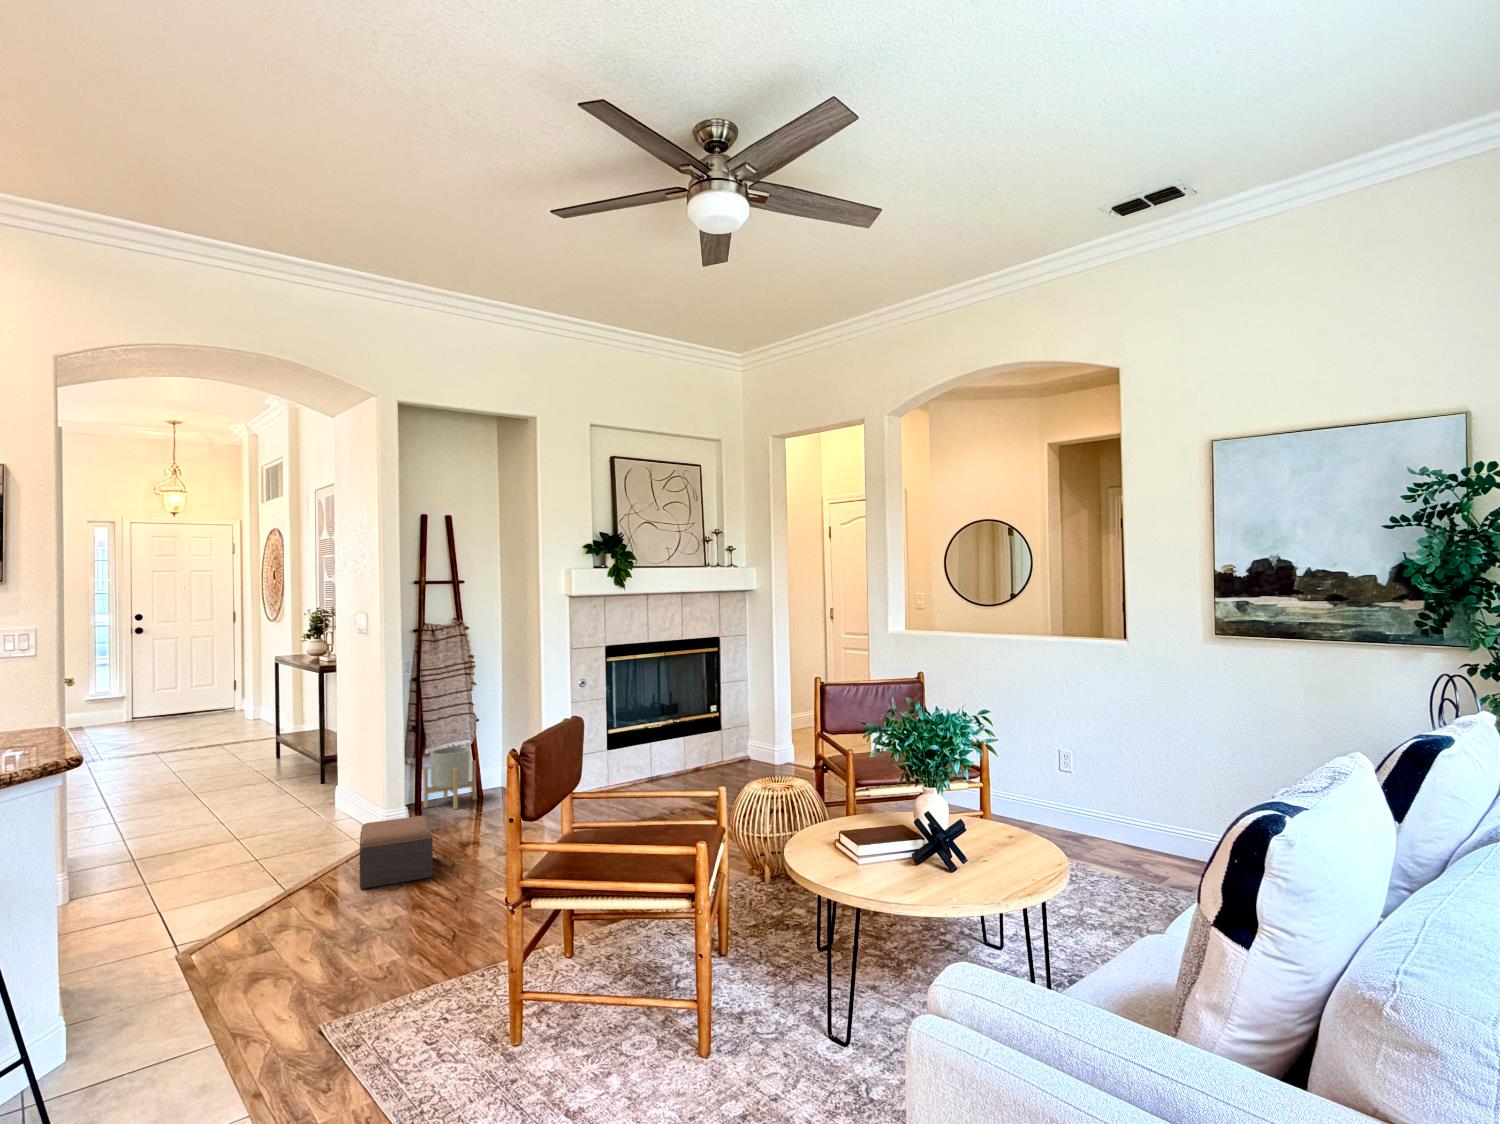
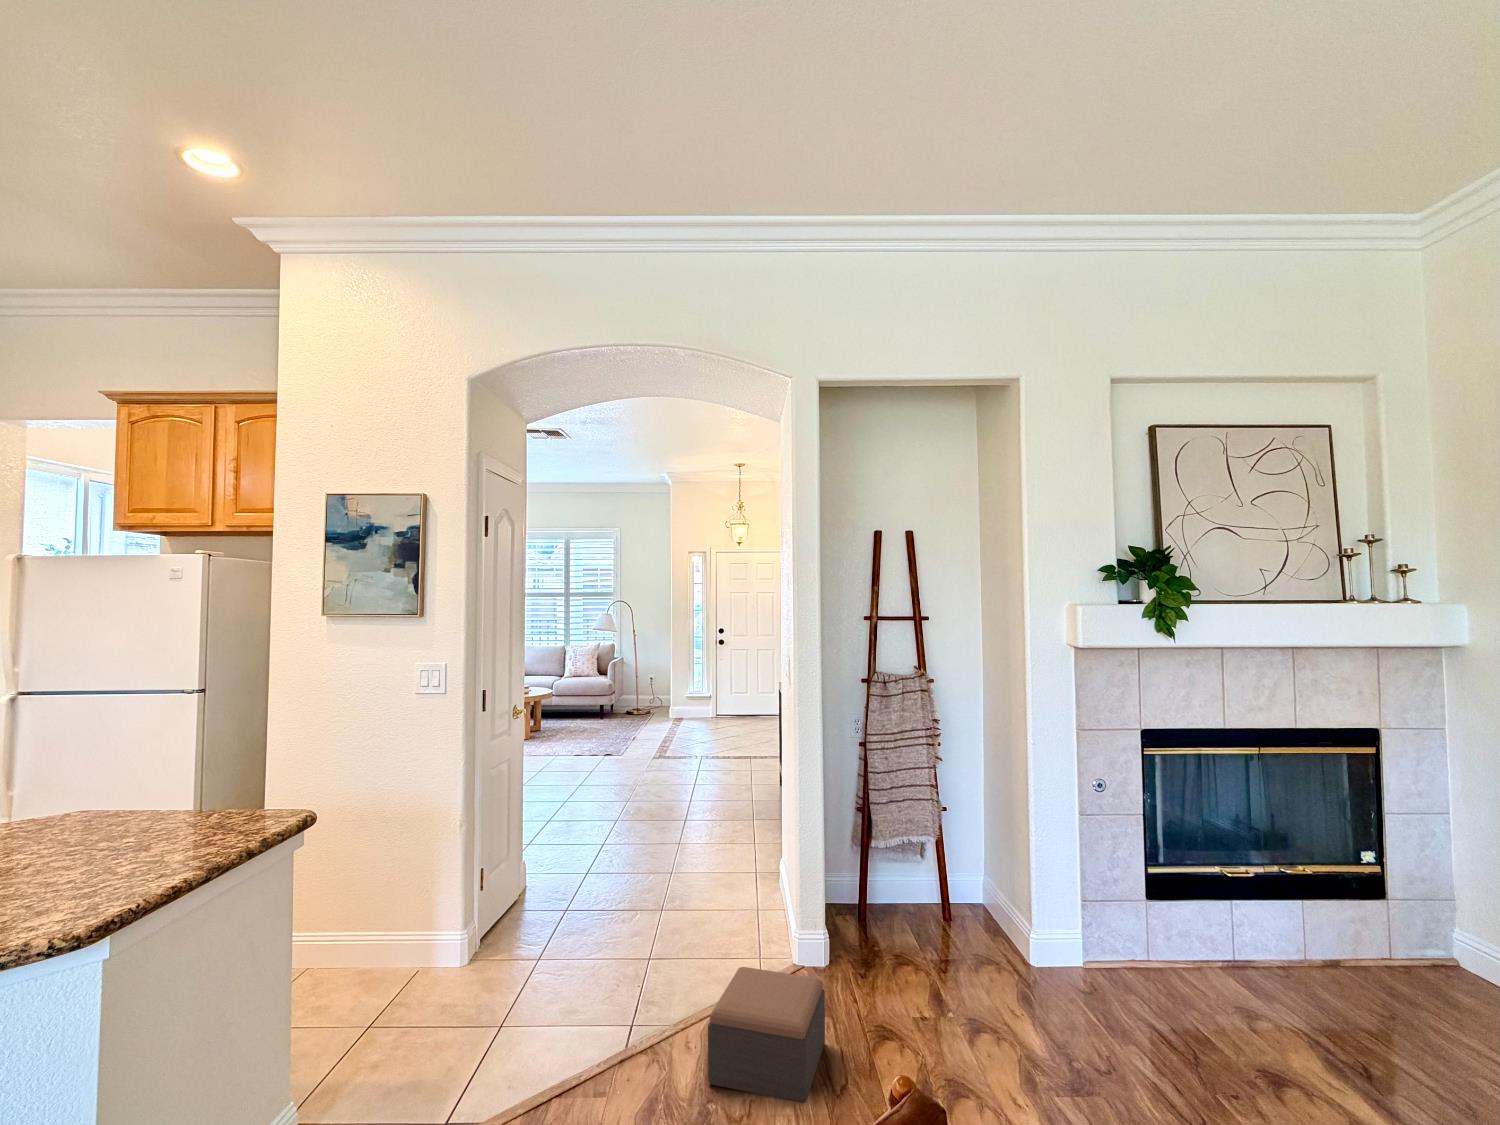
planter: present [423,747,476,809] -> none [870,839,941,936]

